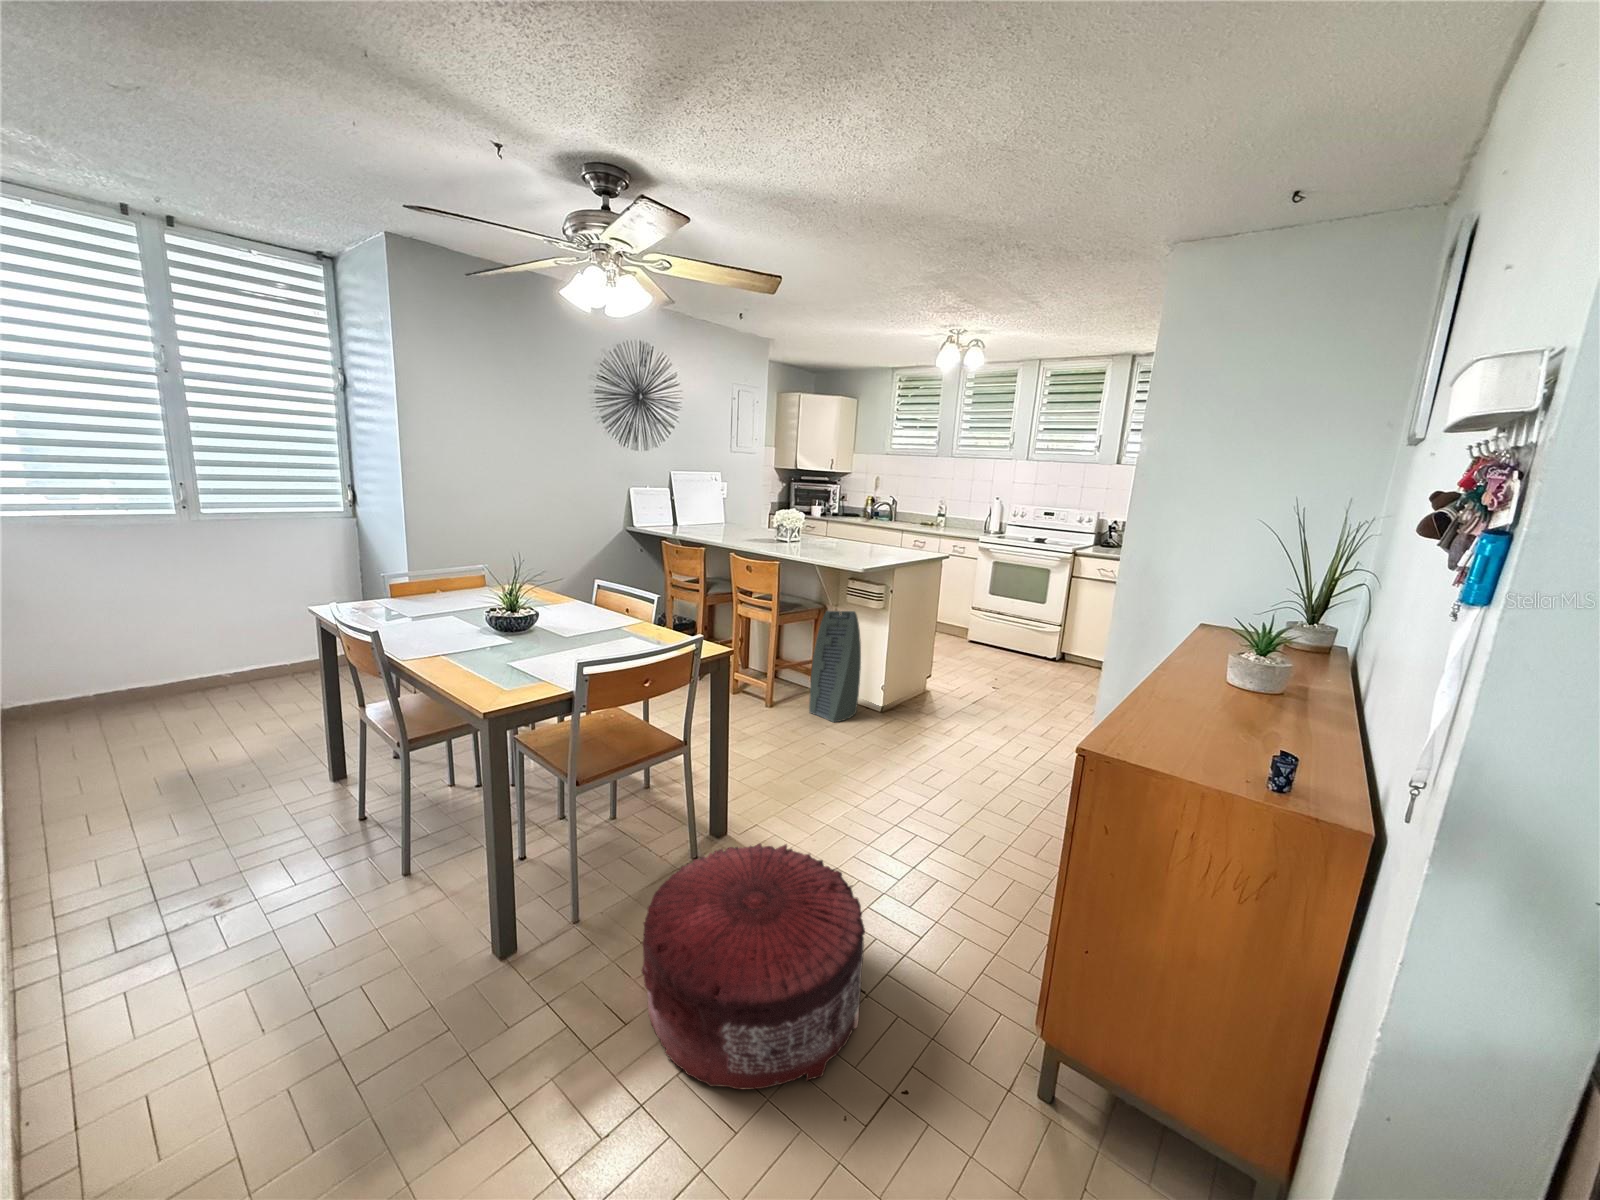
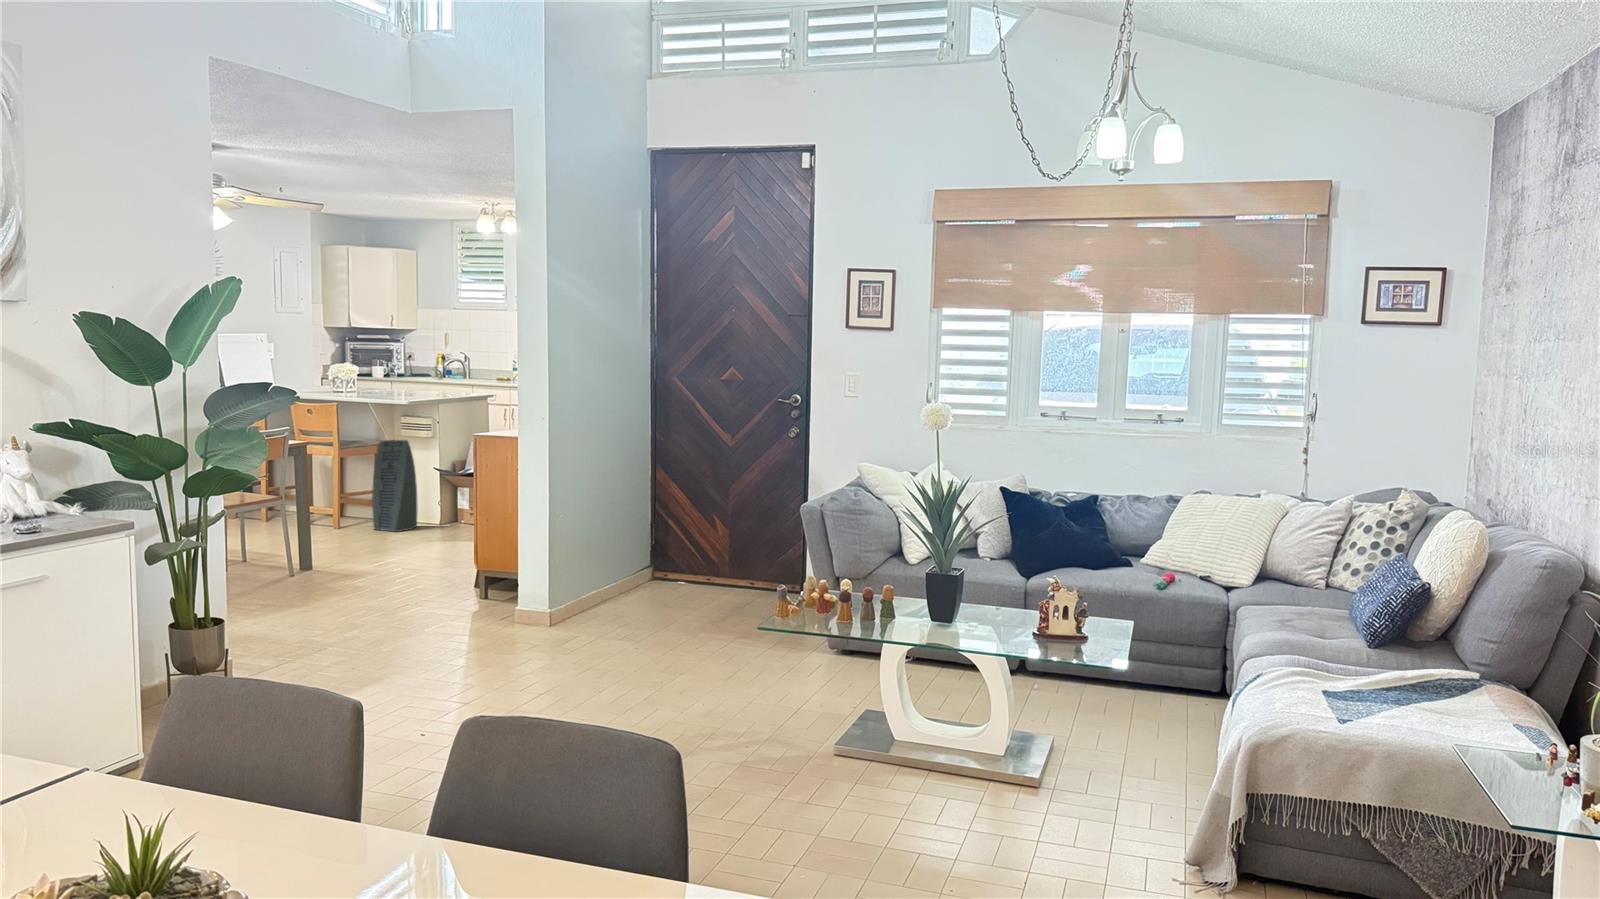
pouf: present [641,843,865,1089] -> none [272,535,398,612]

